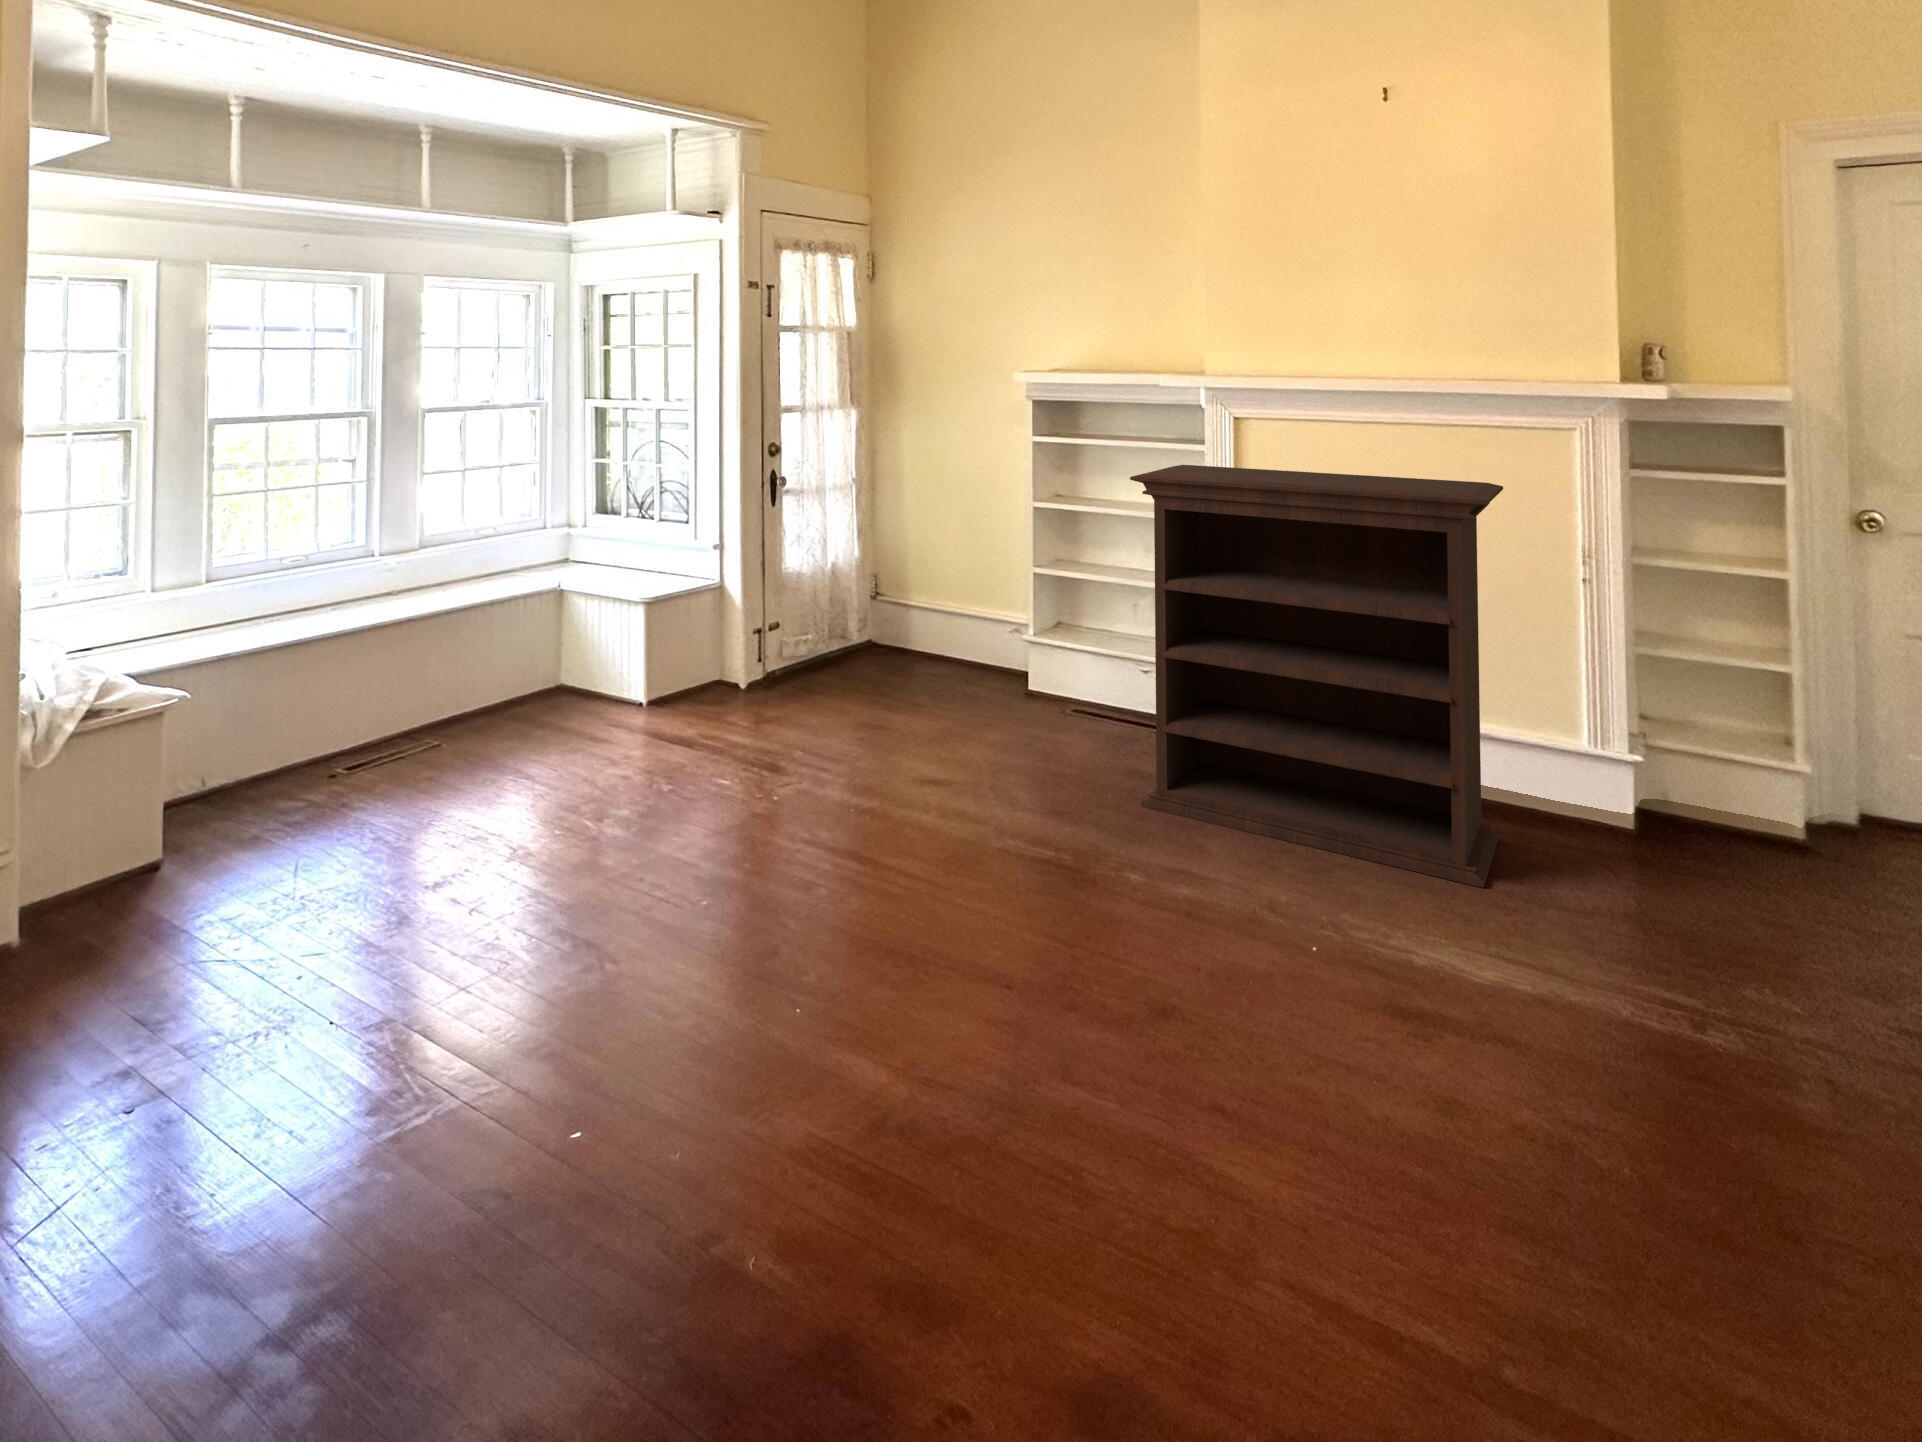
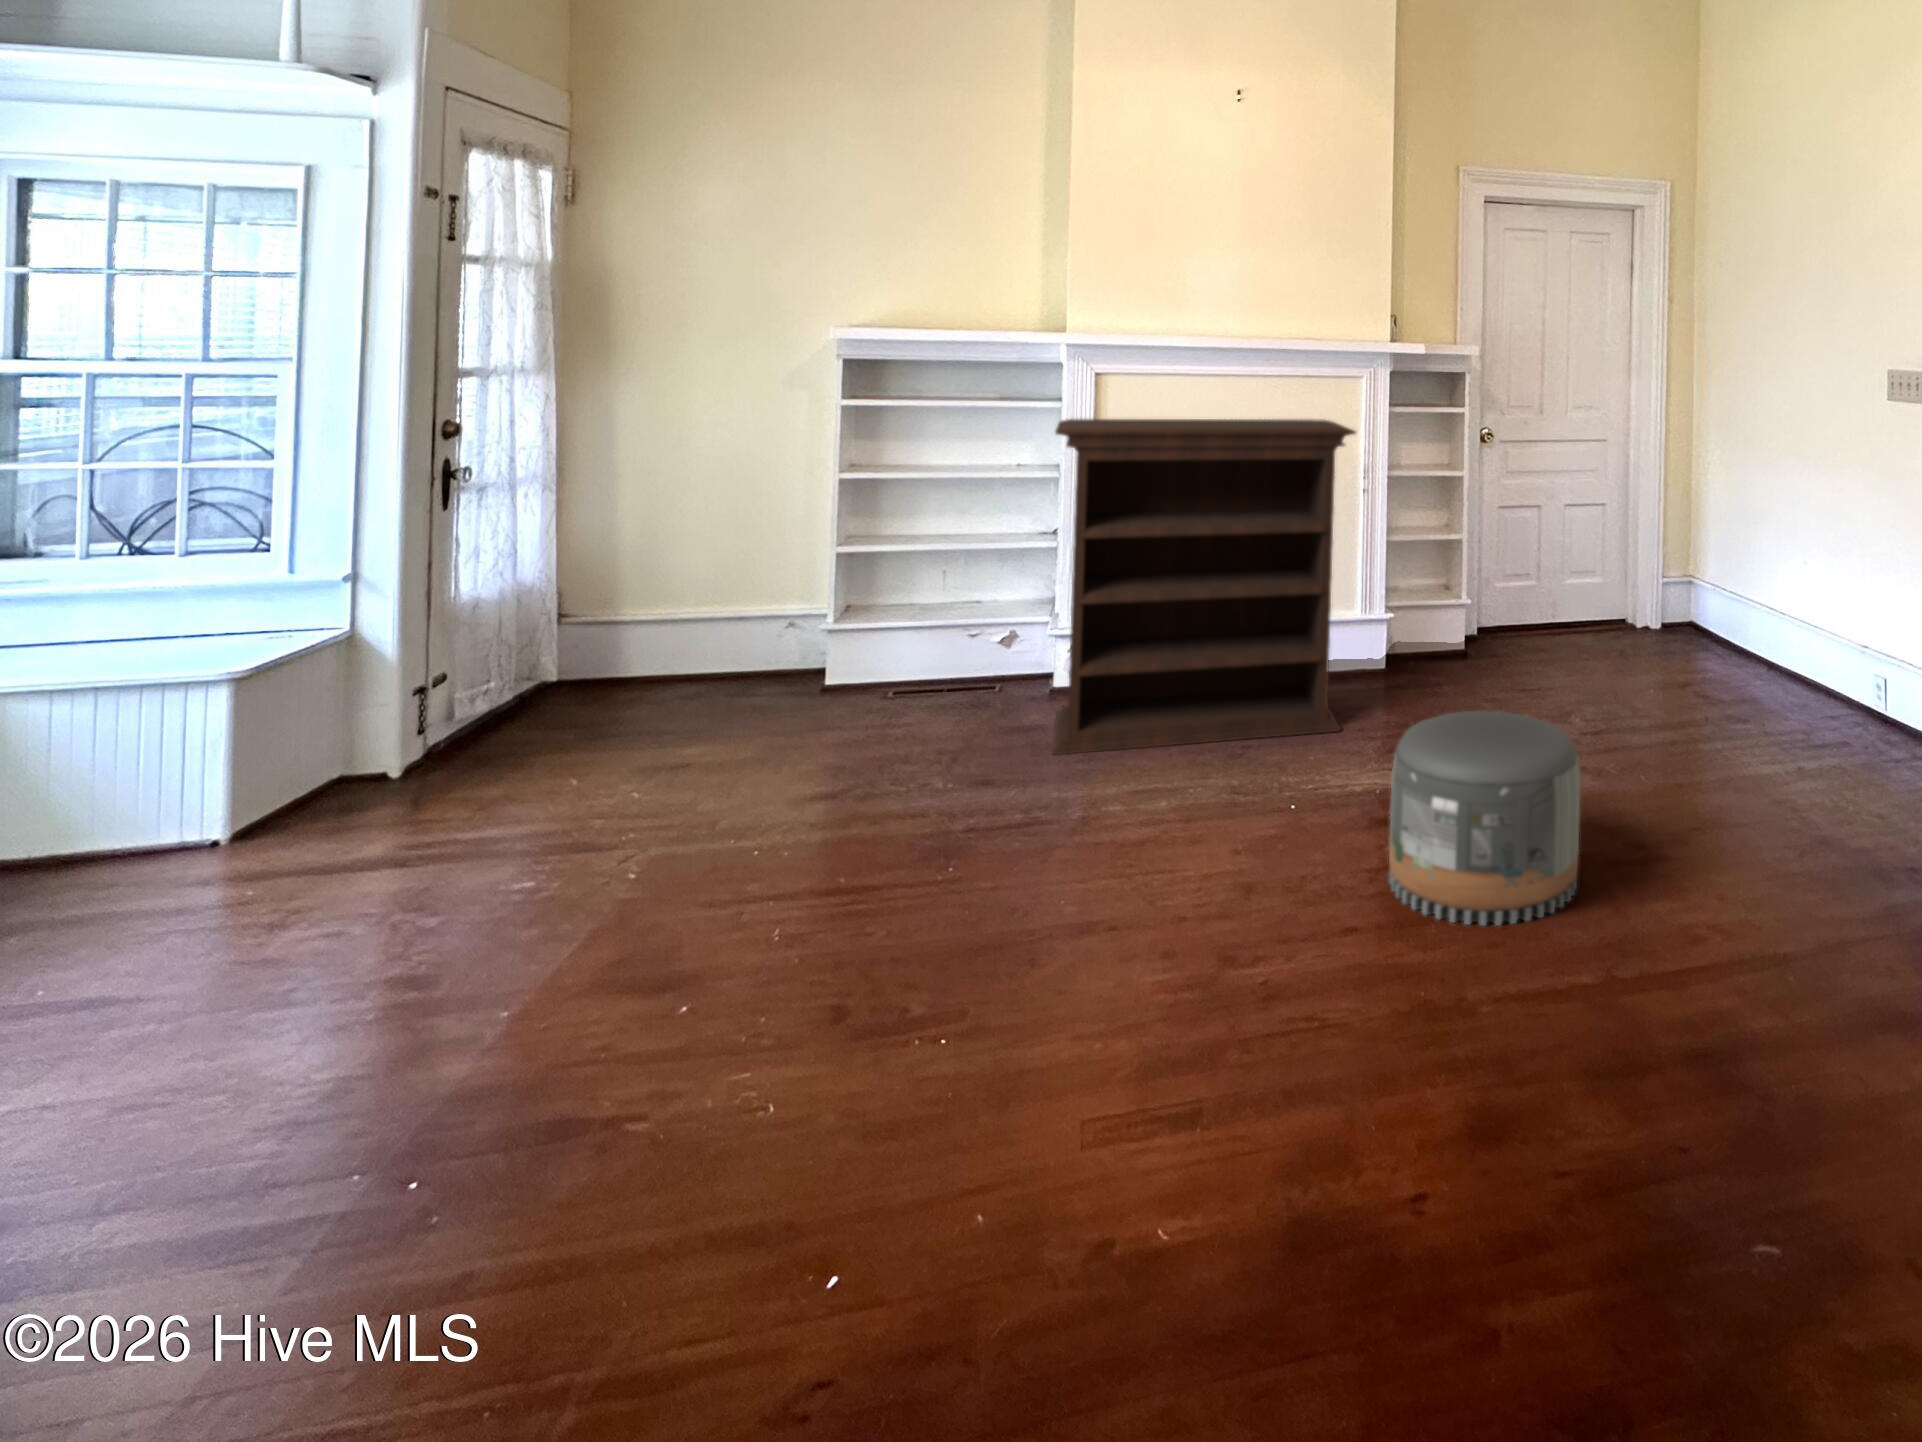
pouf: none [1347,896,1663,1257] -> present [1389,711,1580,926]

